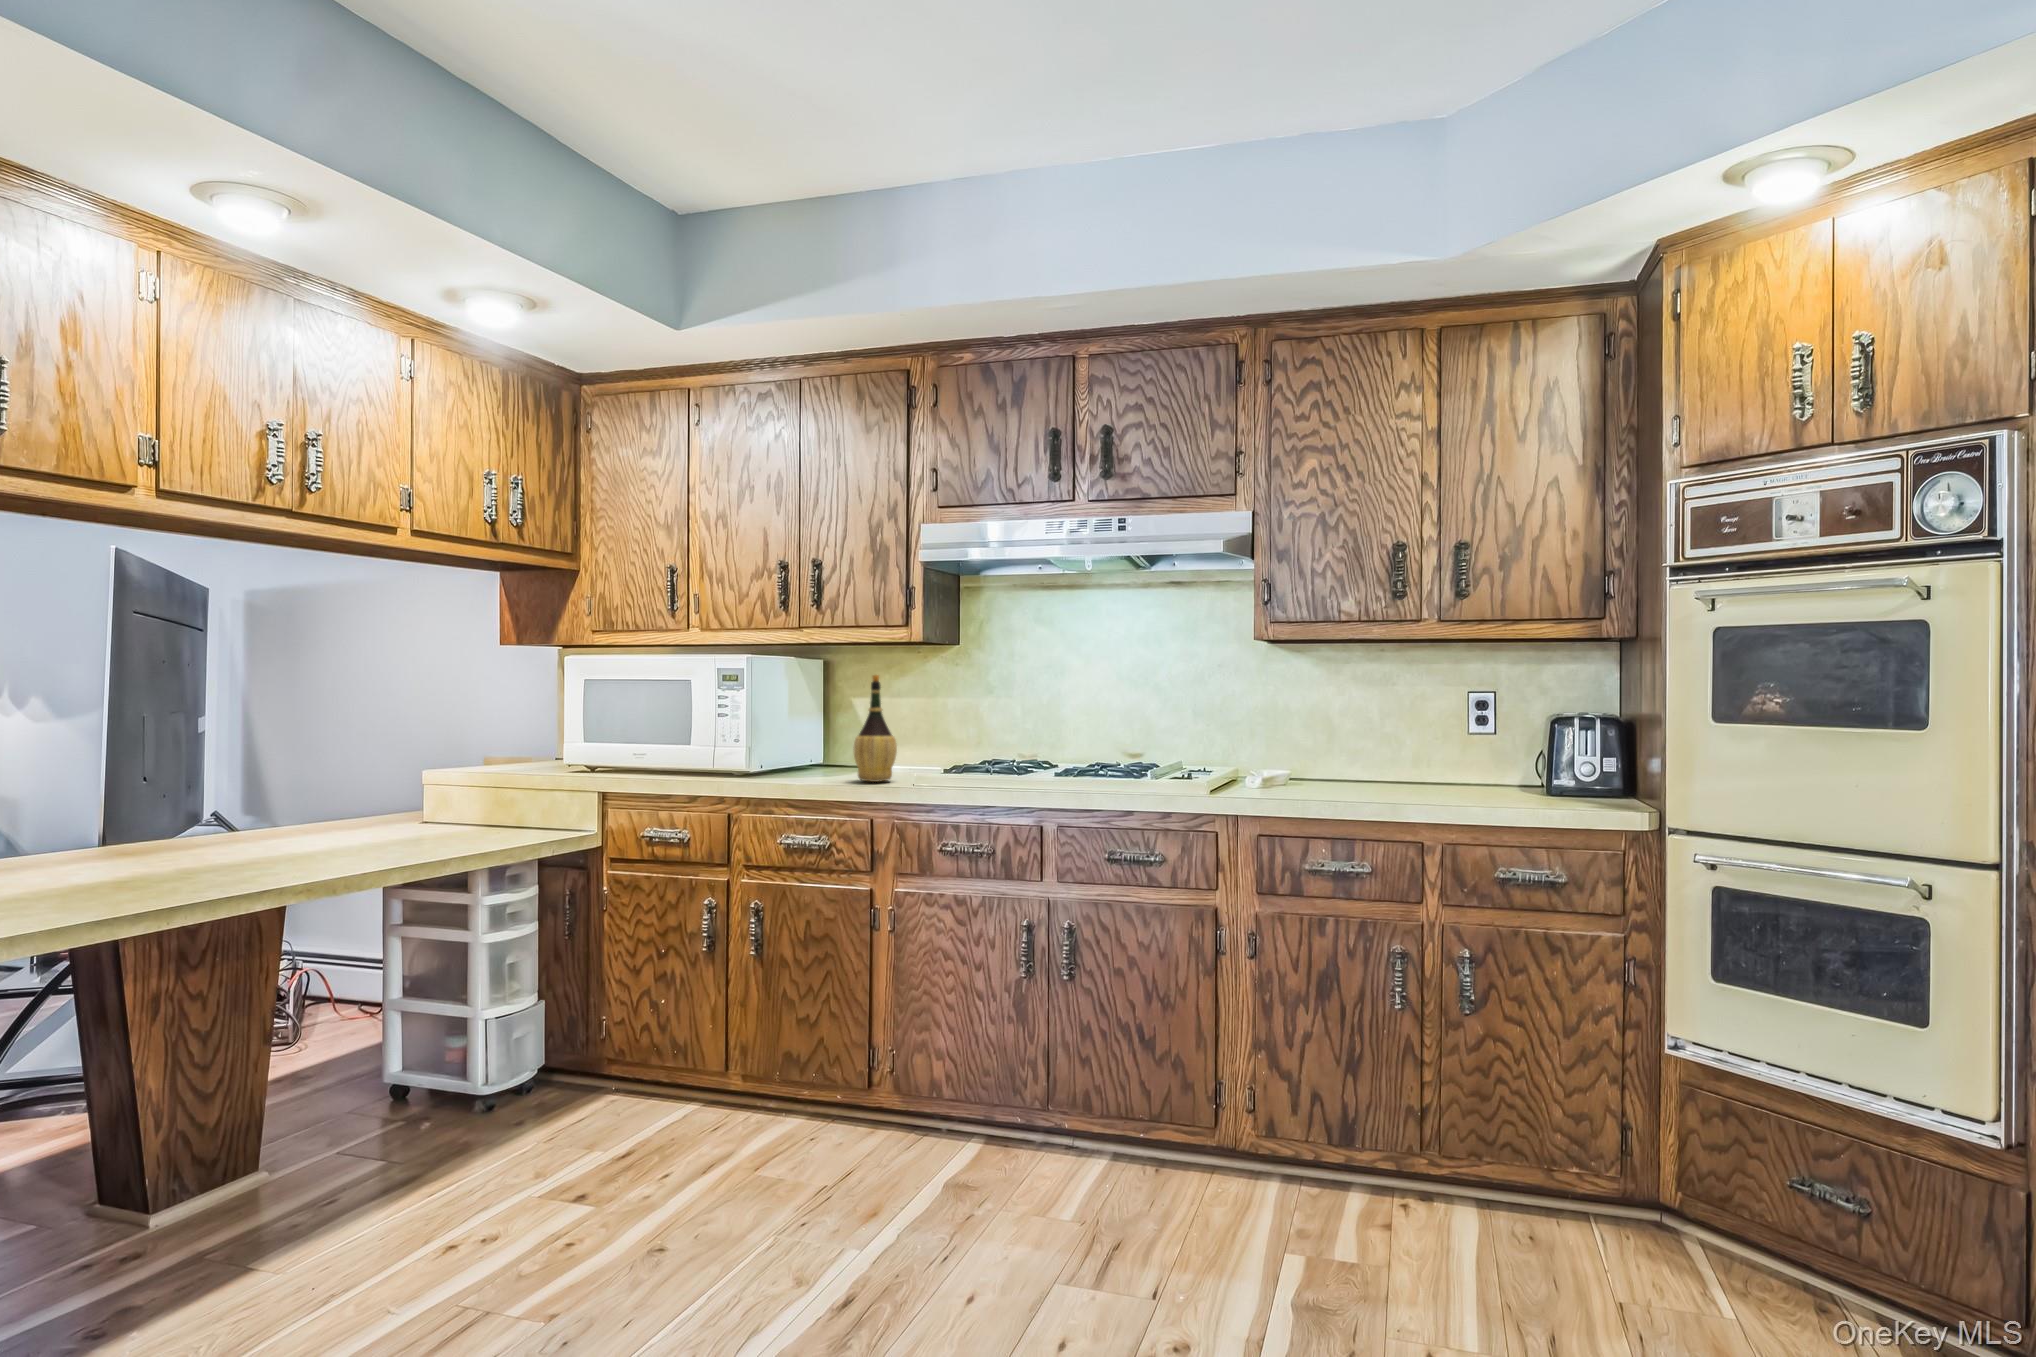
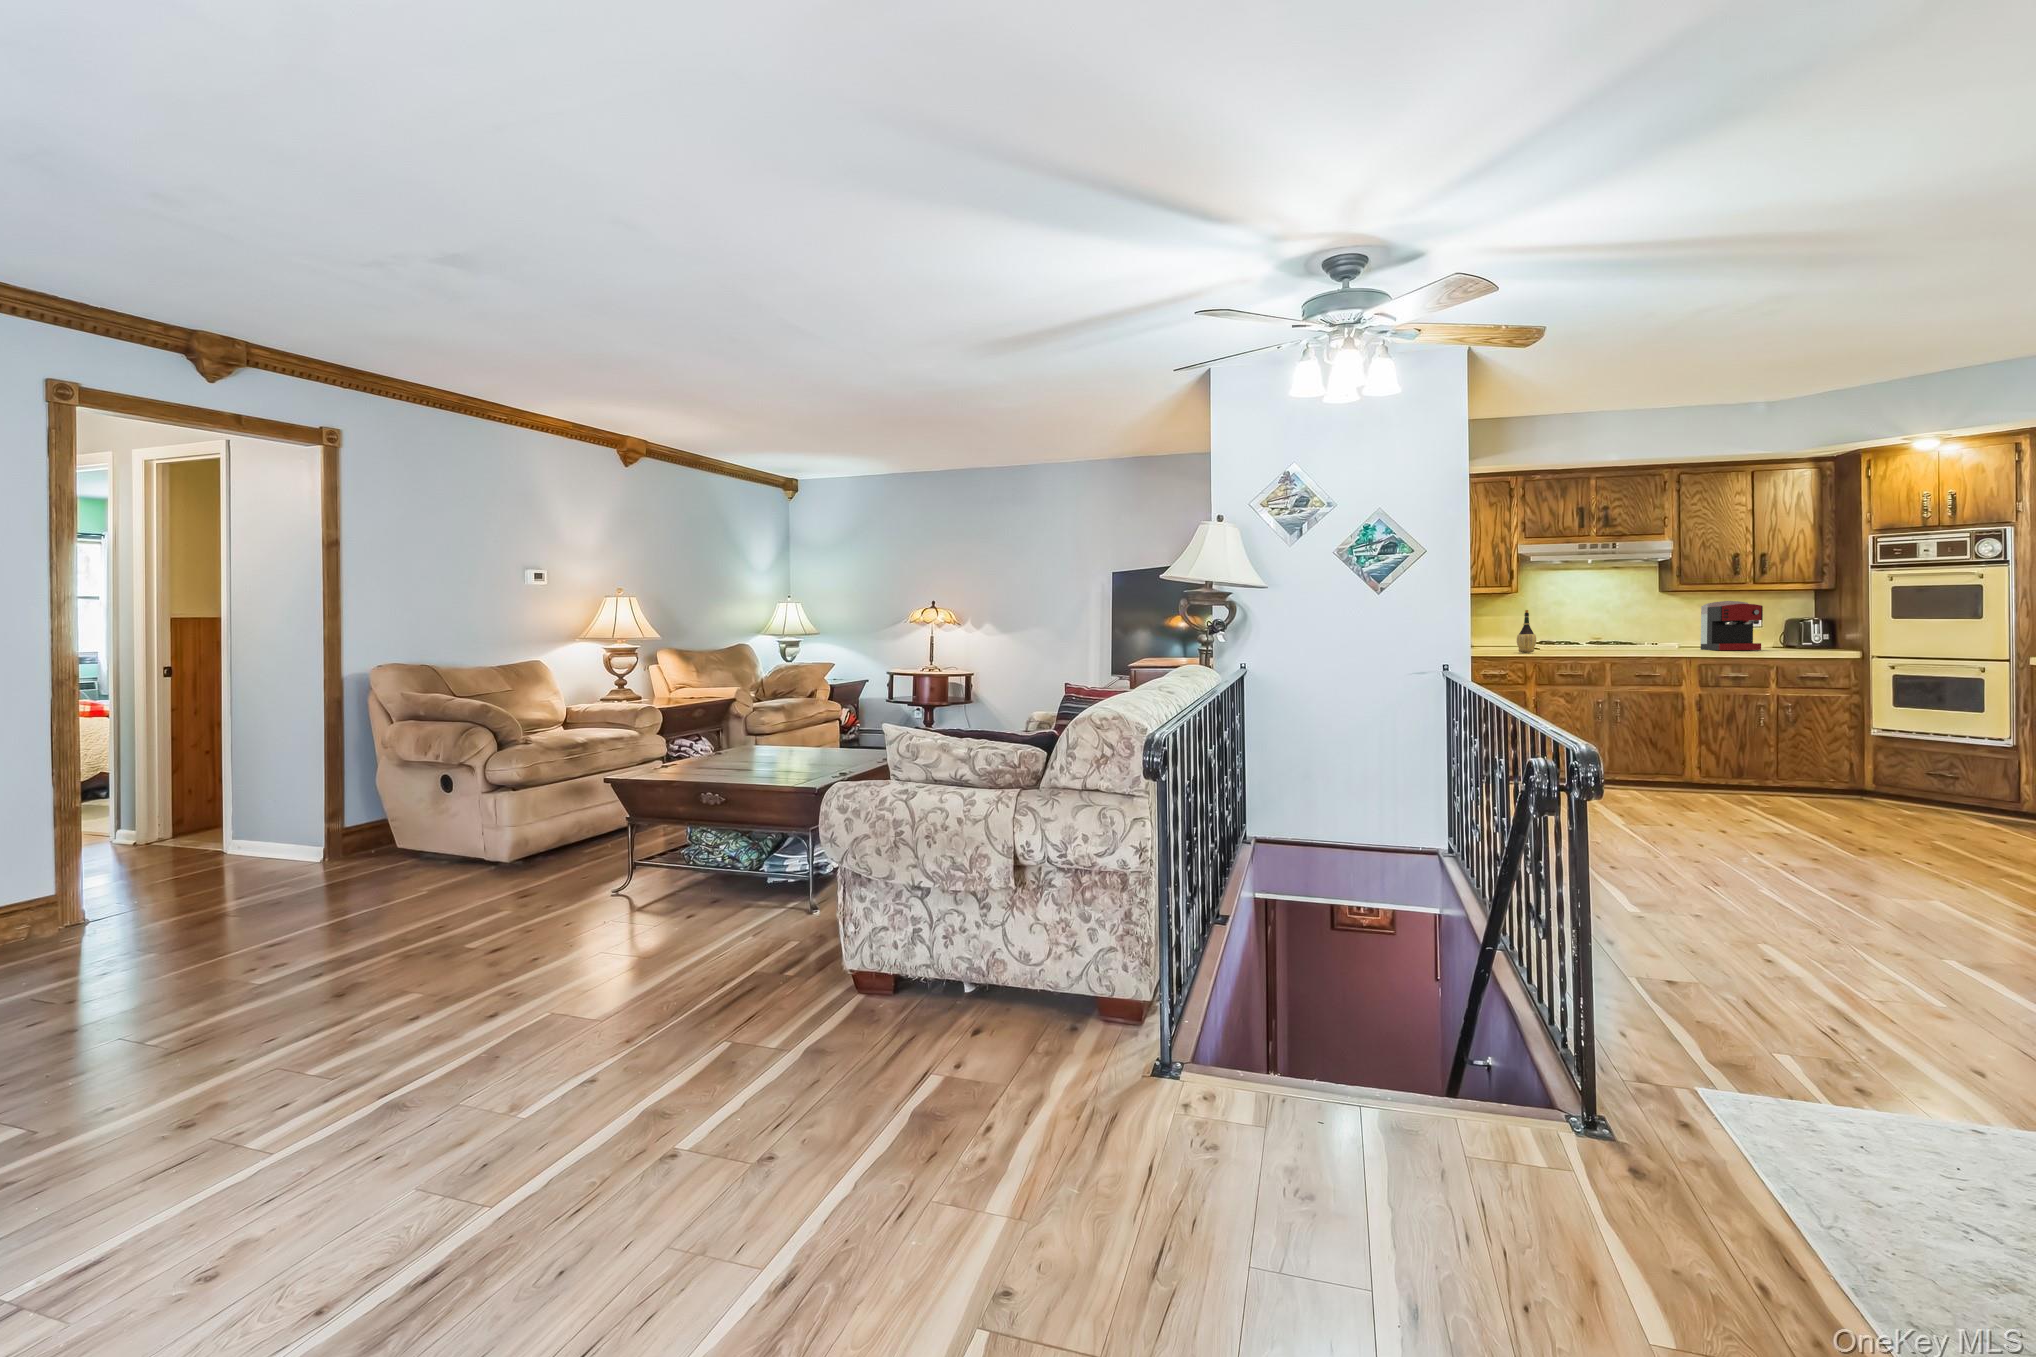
coffee maker: none [1352,659,1451,790] -> present [1701,601,1763,650]

